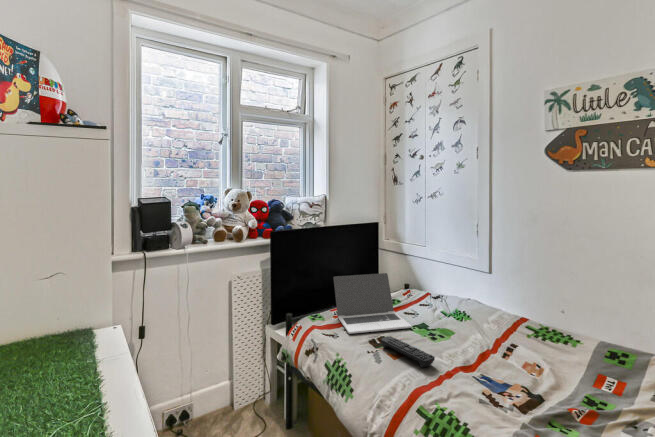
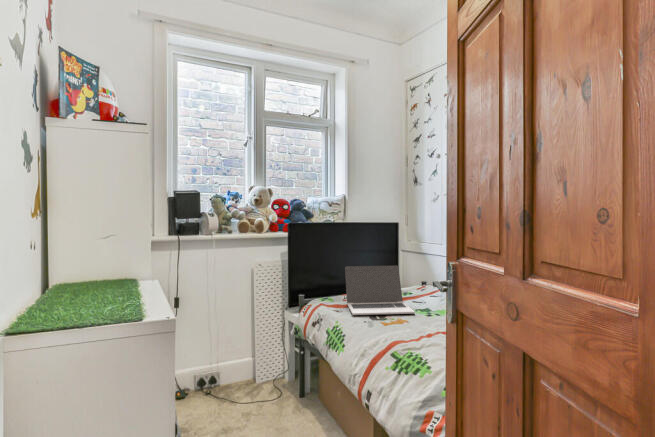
remote control: present [381,336,435,368] -> none [379,316,424,340]

